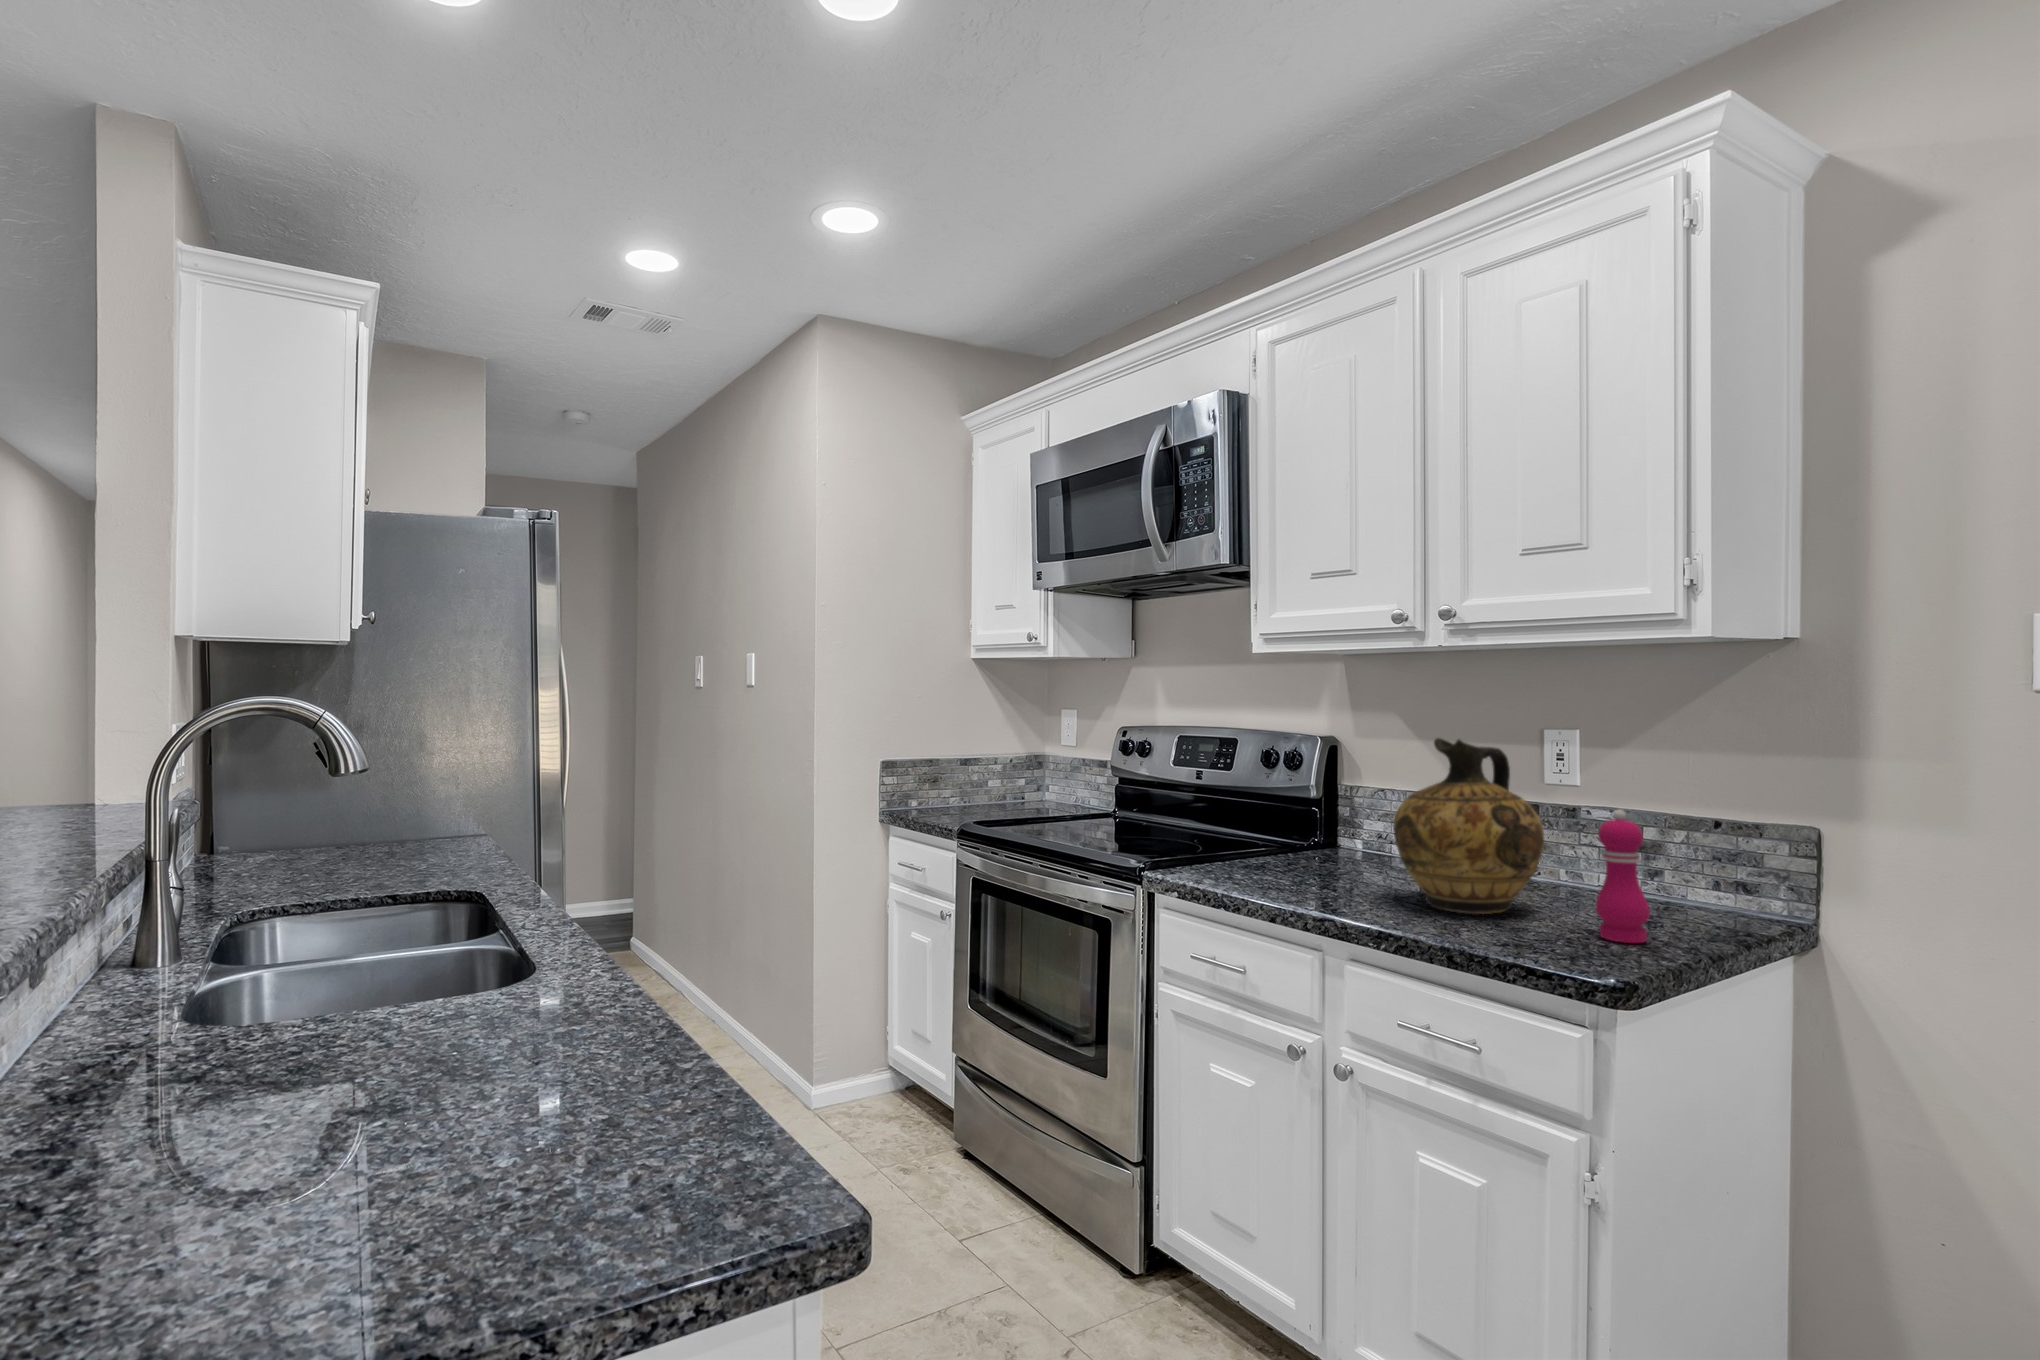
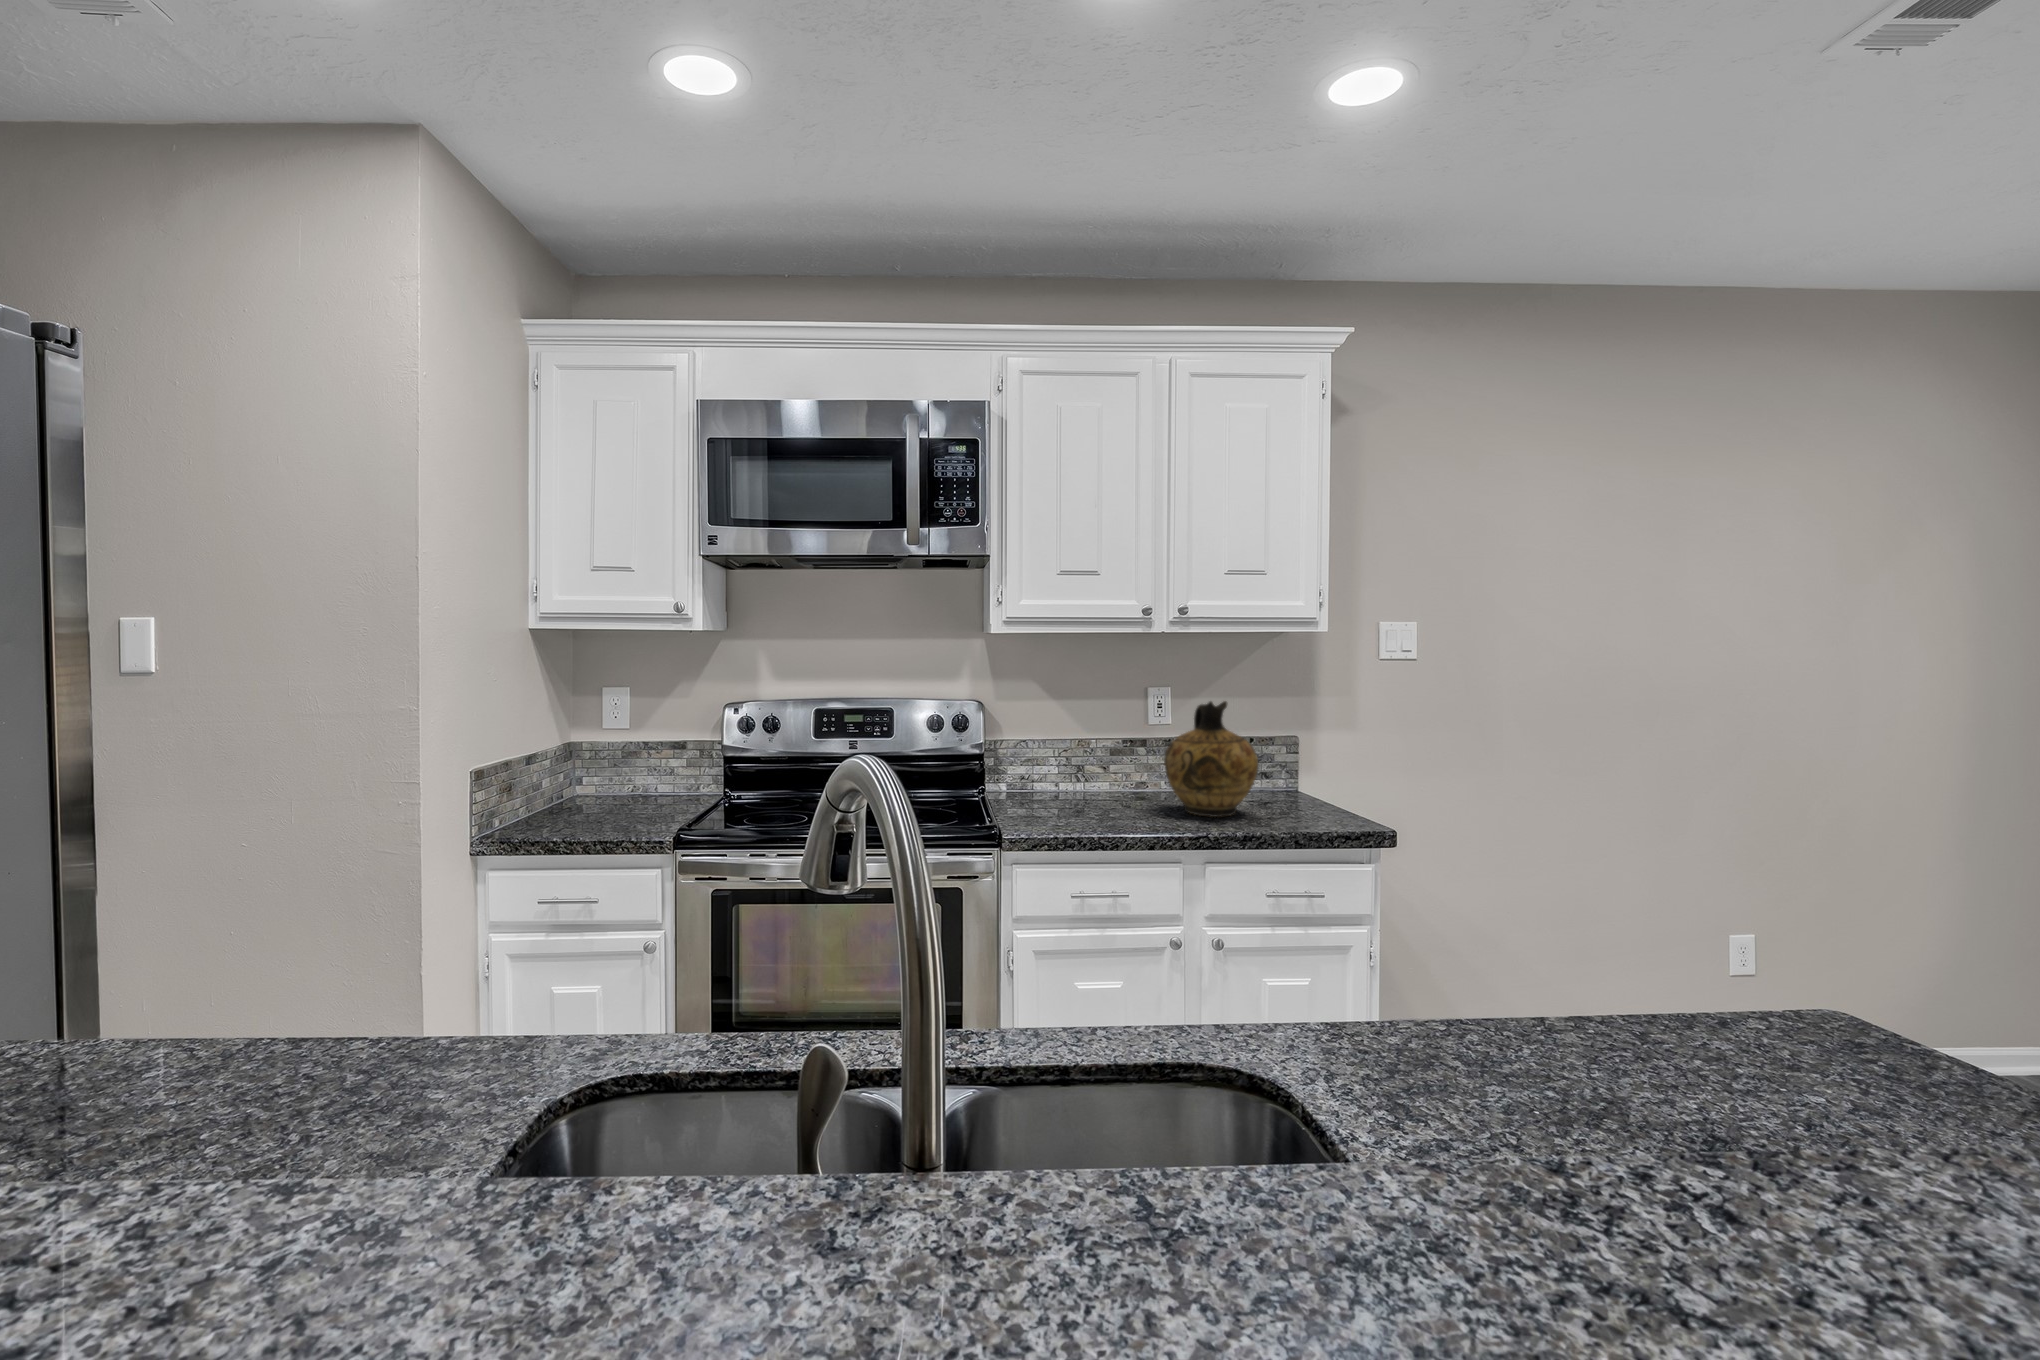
pepper mill: present [1596,810,1650,943] -> none [1293,737,1322,814]

